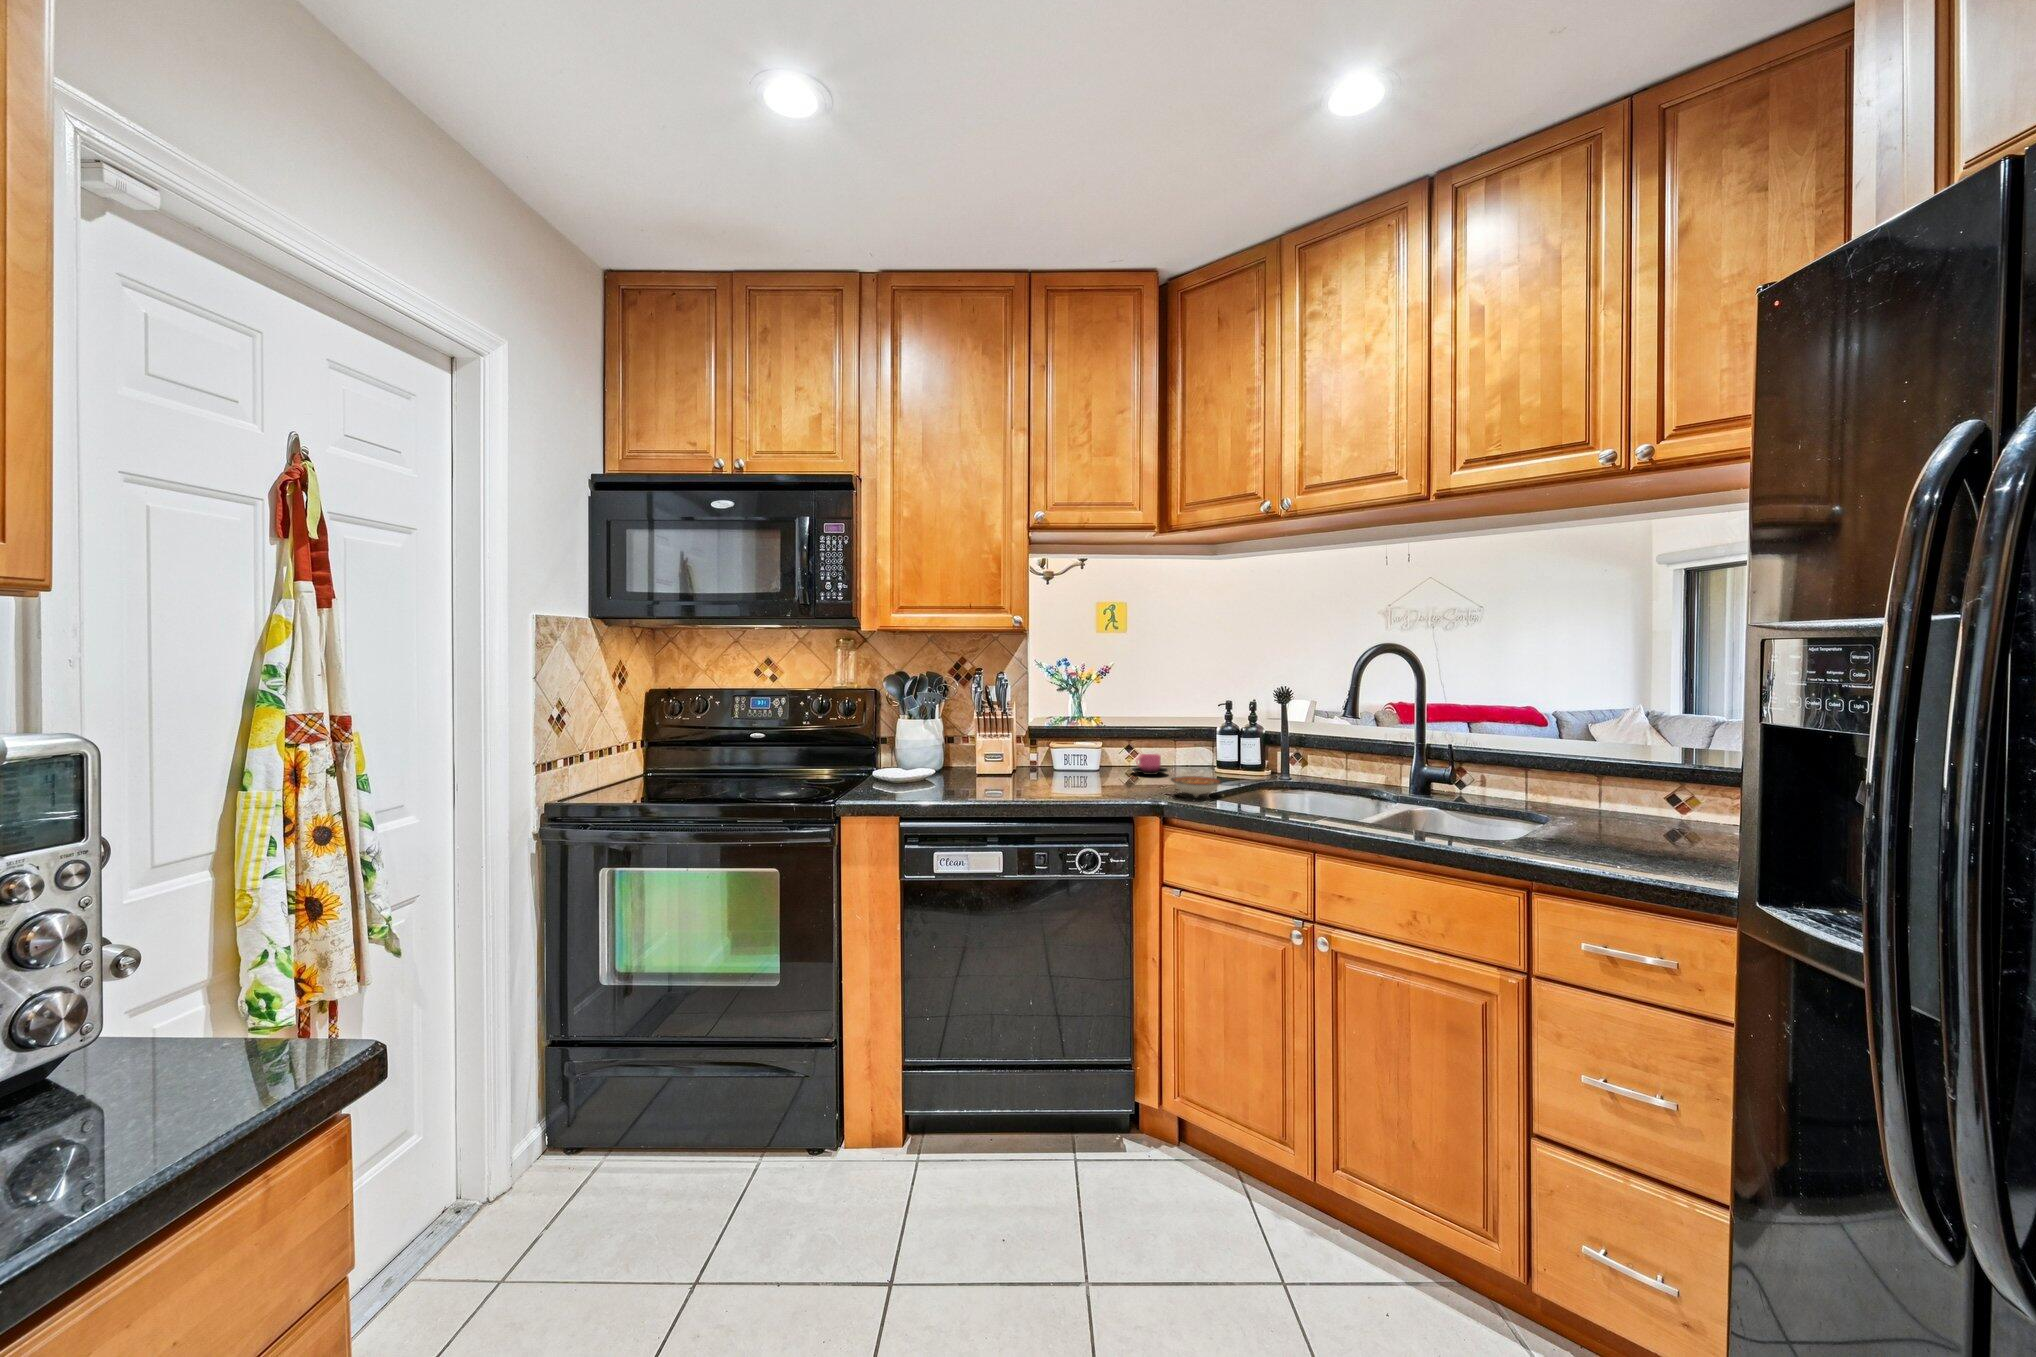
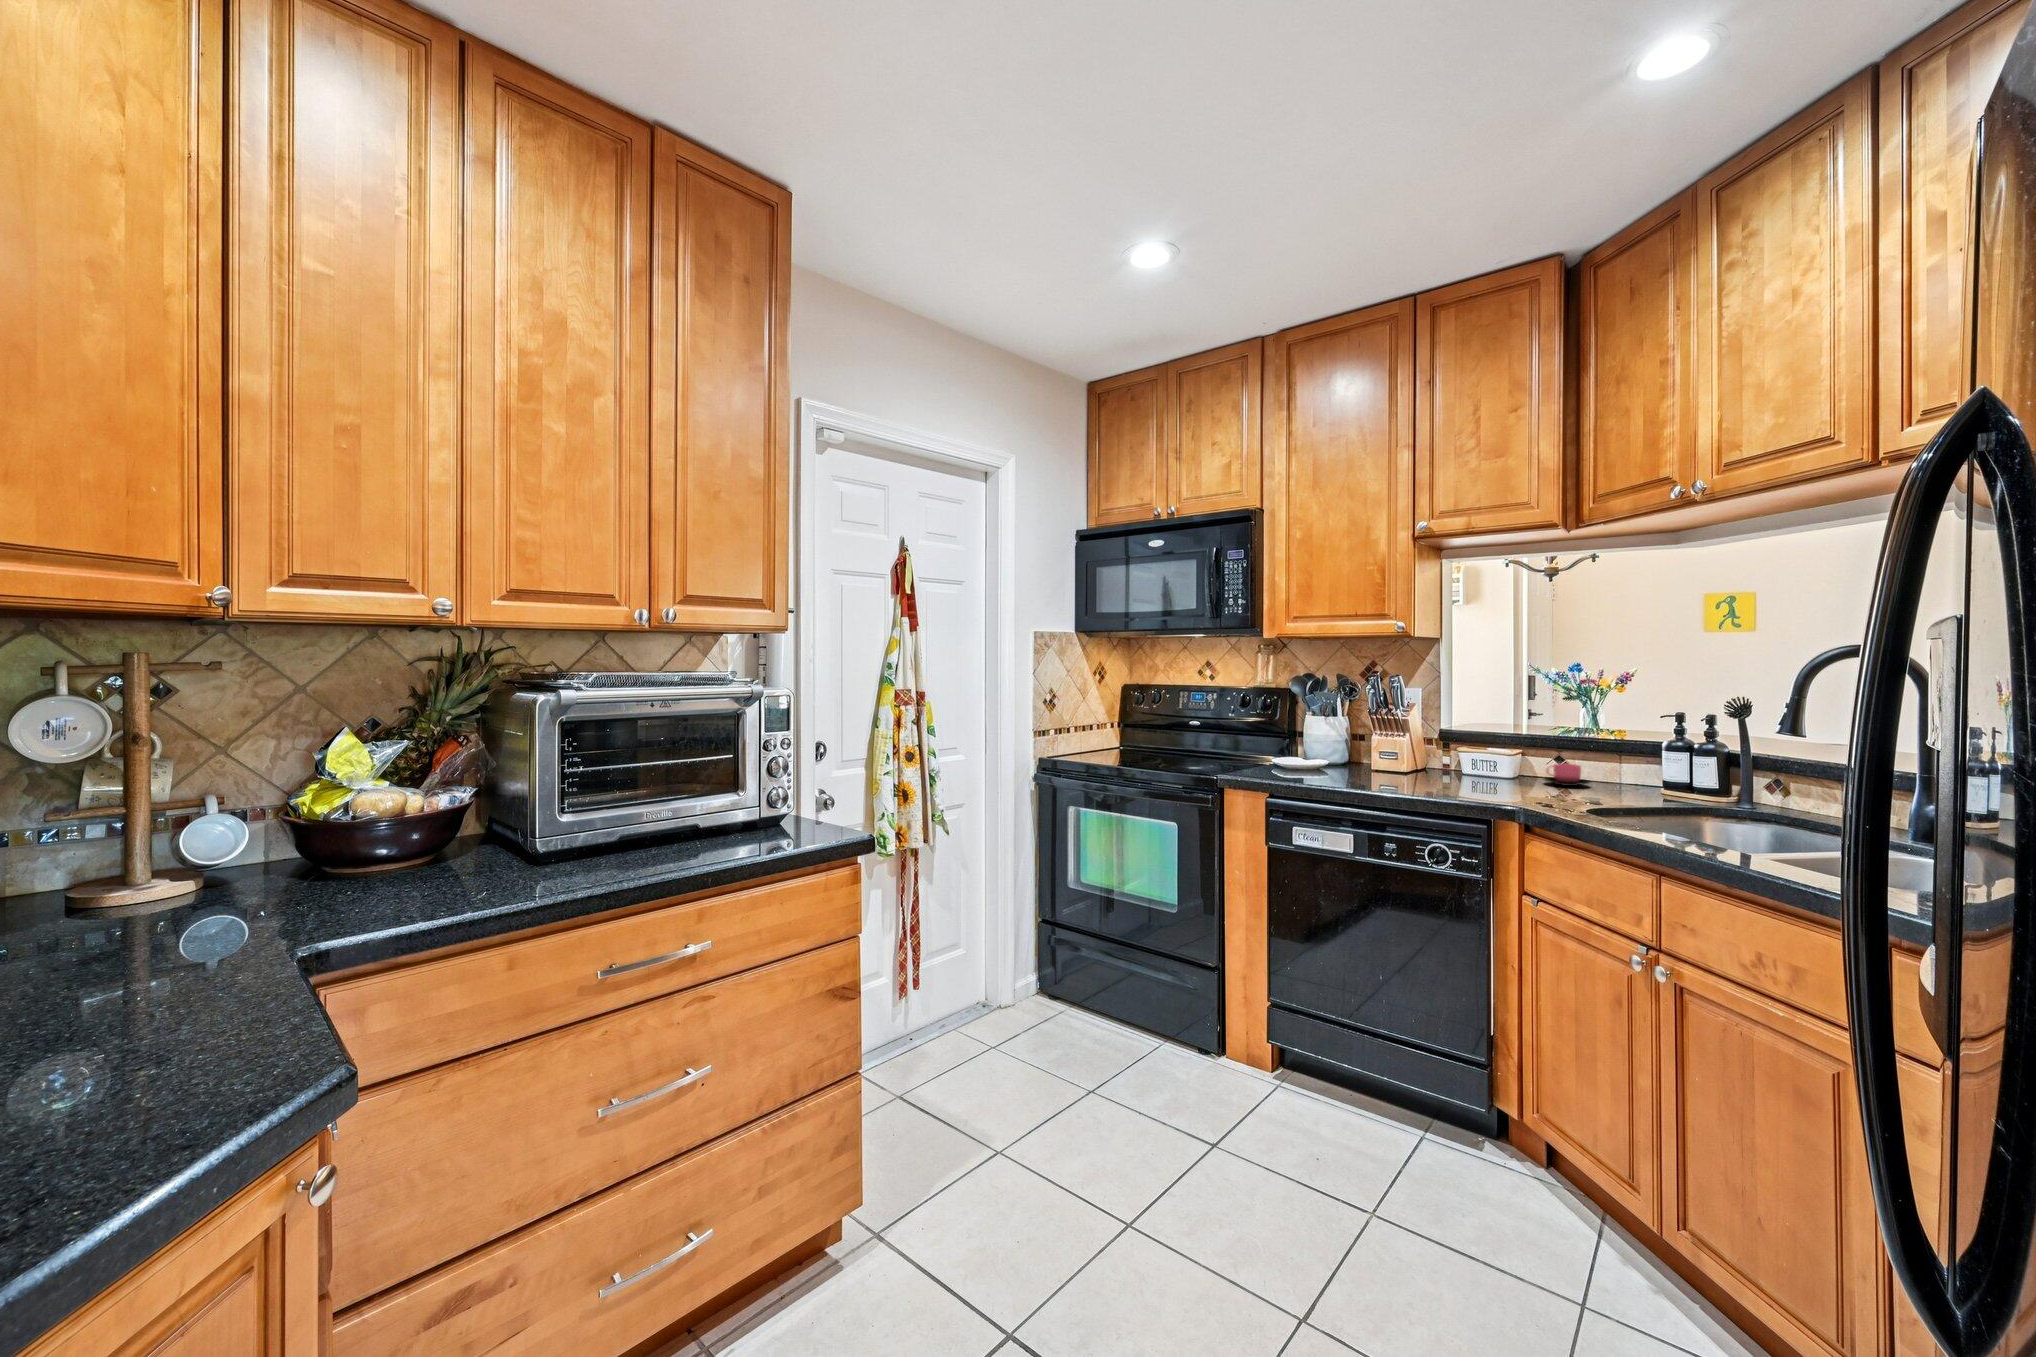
ceramic bowl: present [1171,776,1222,797] -> none [1545,785,1614,807]

